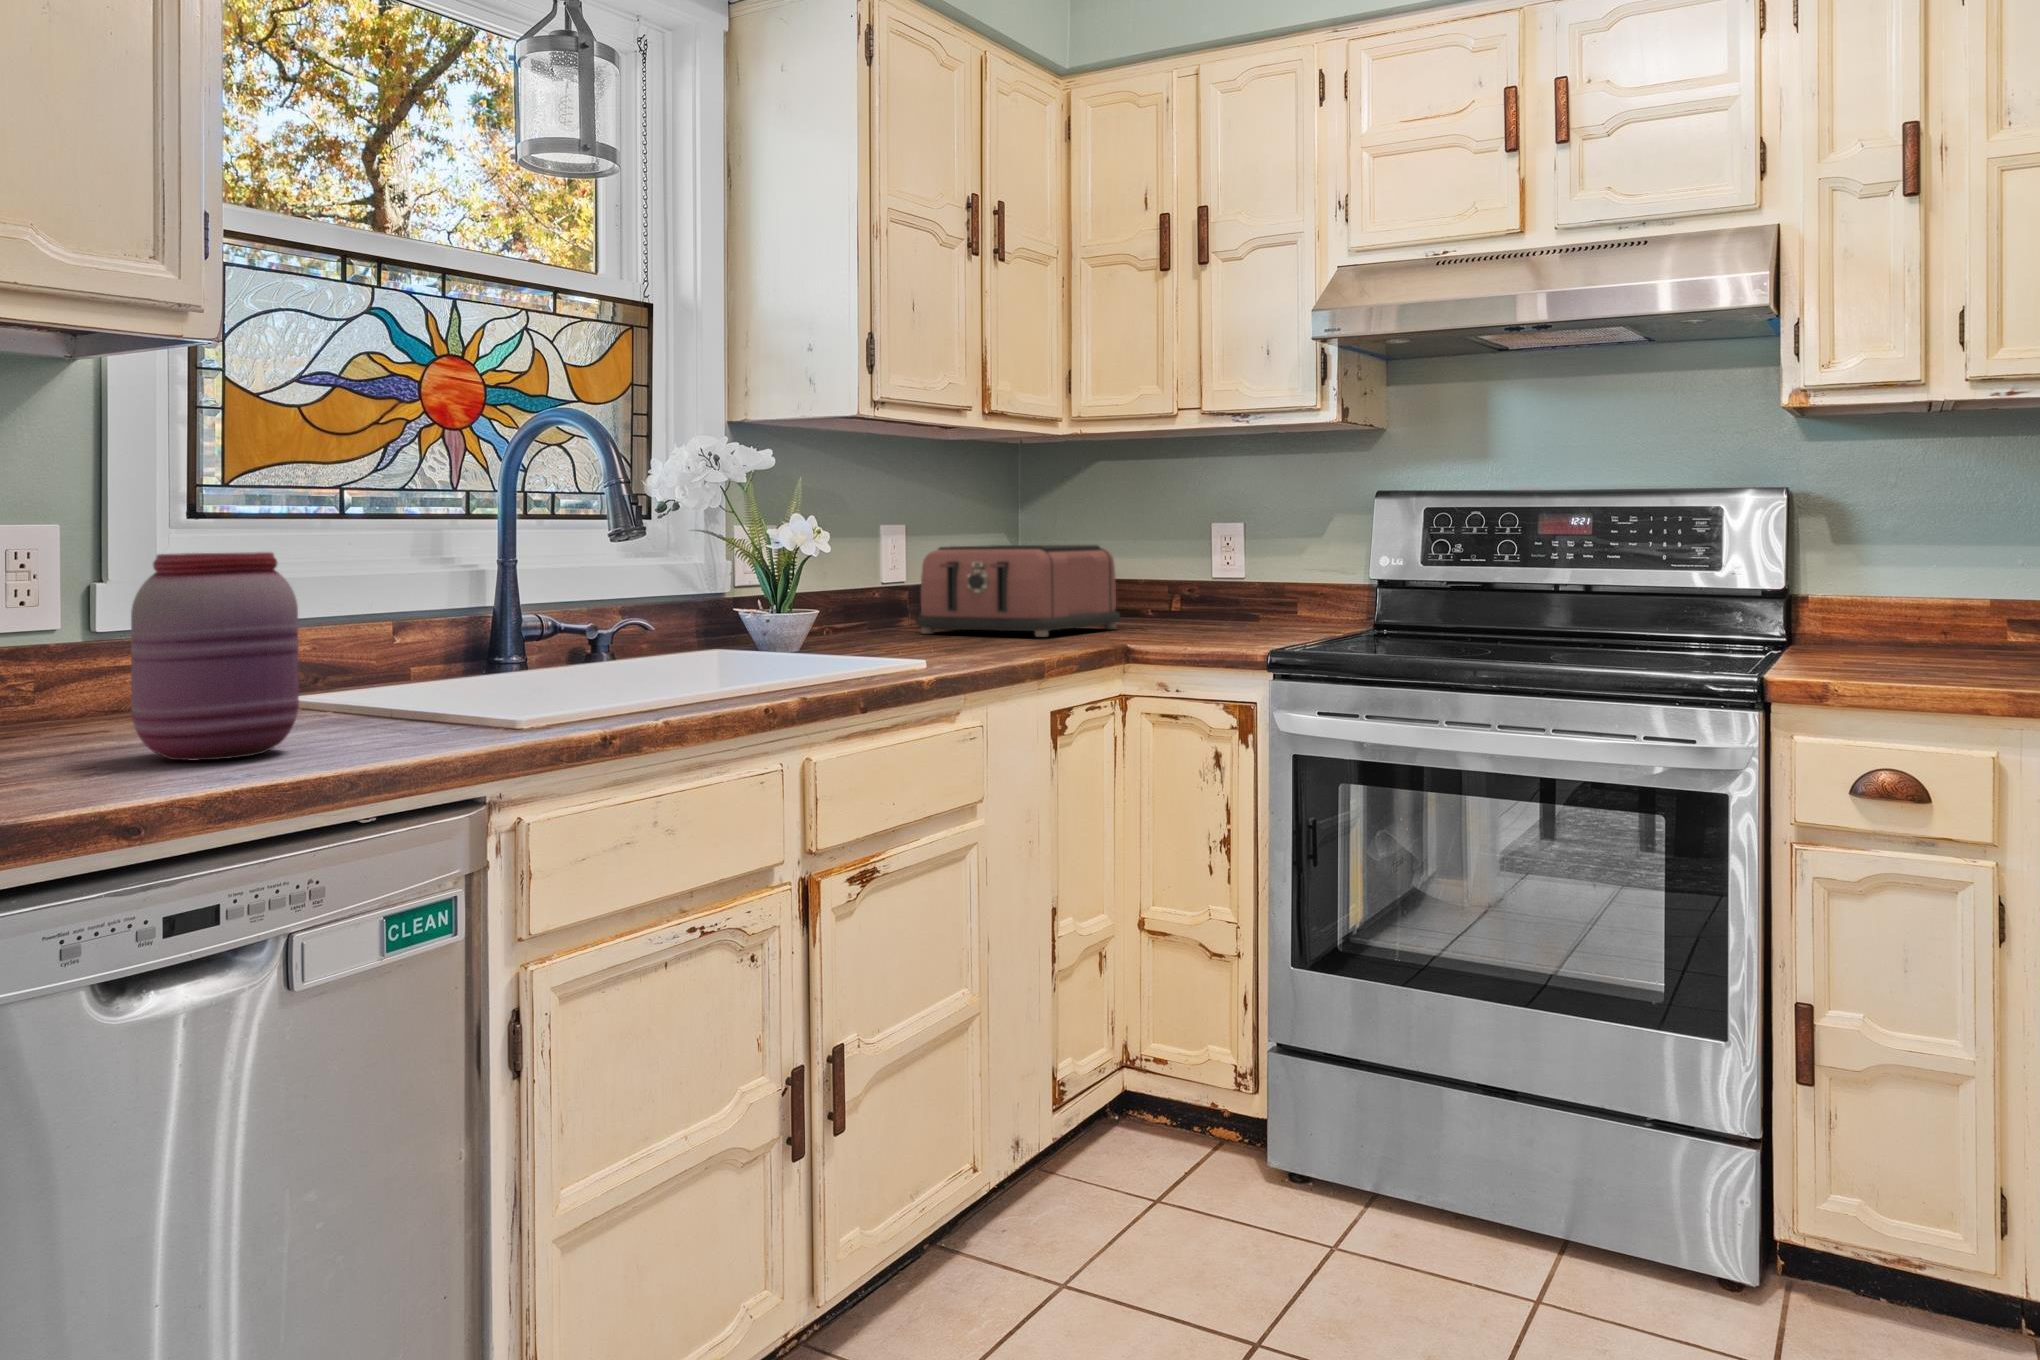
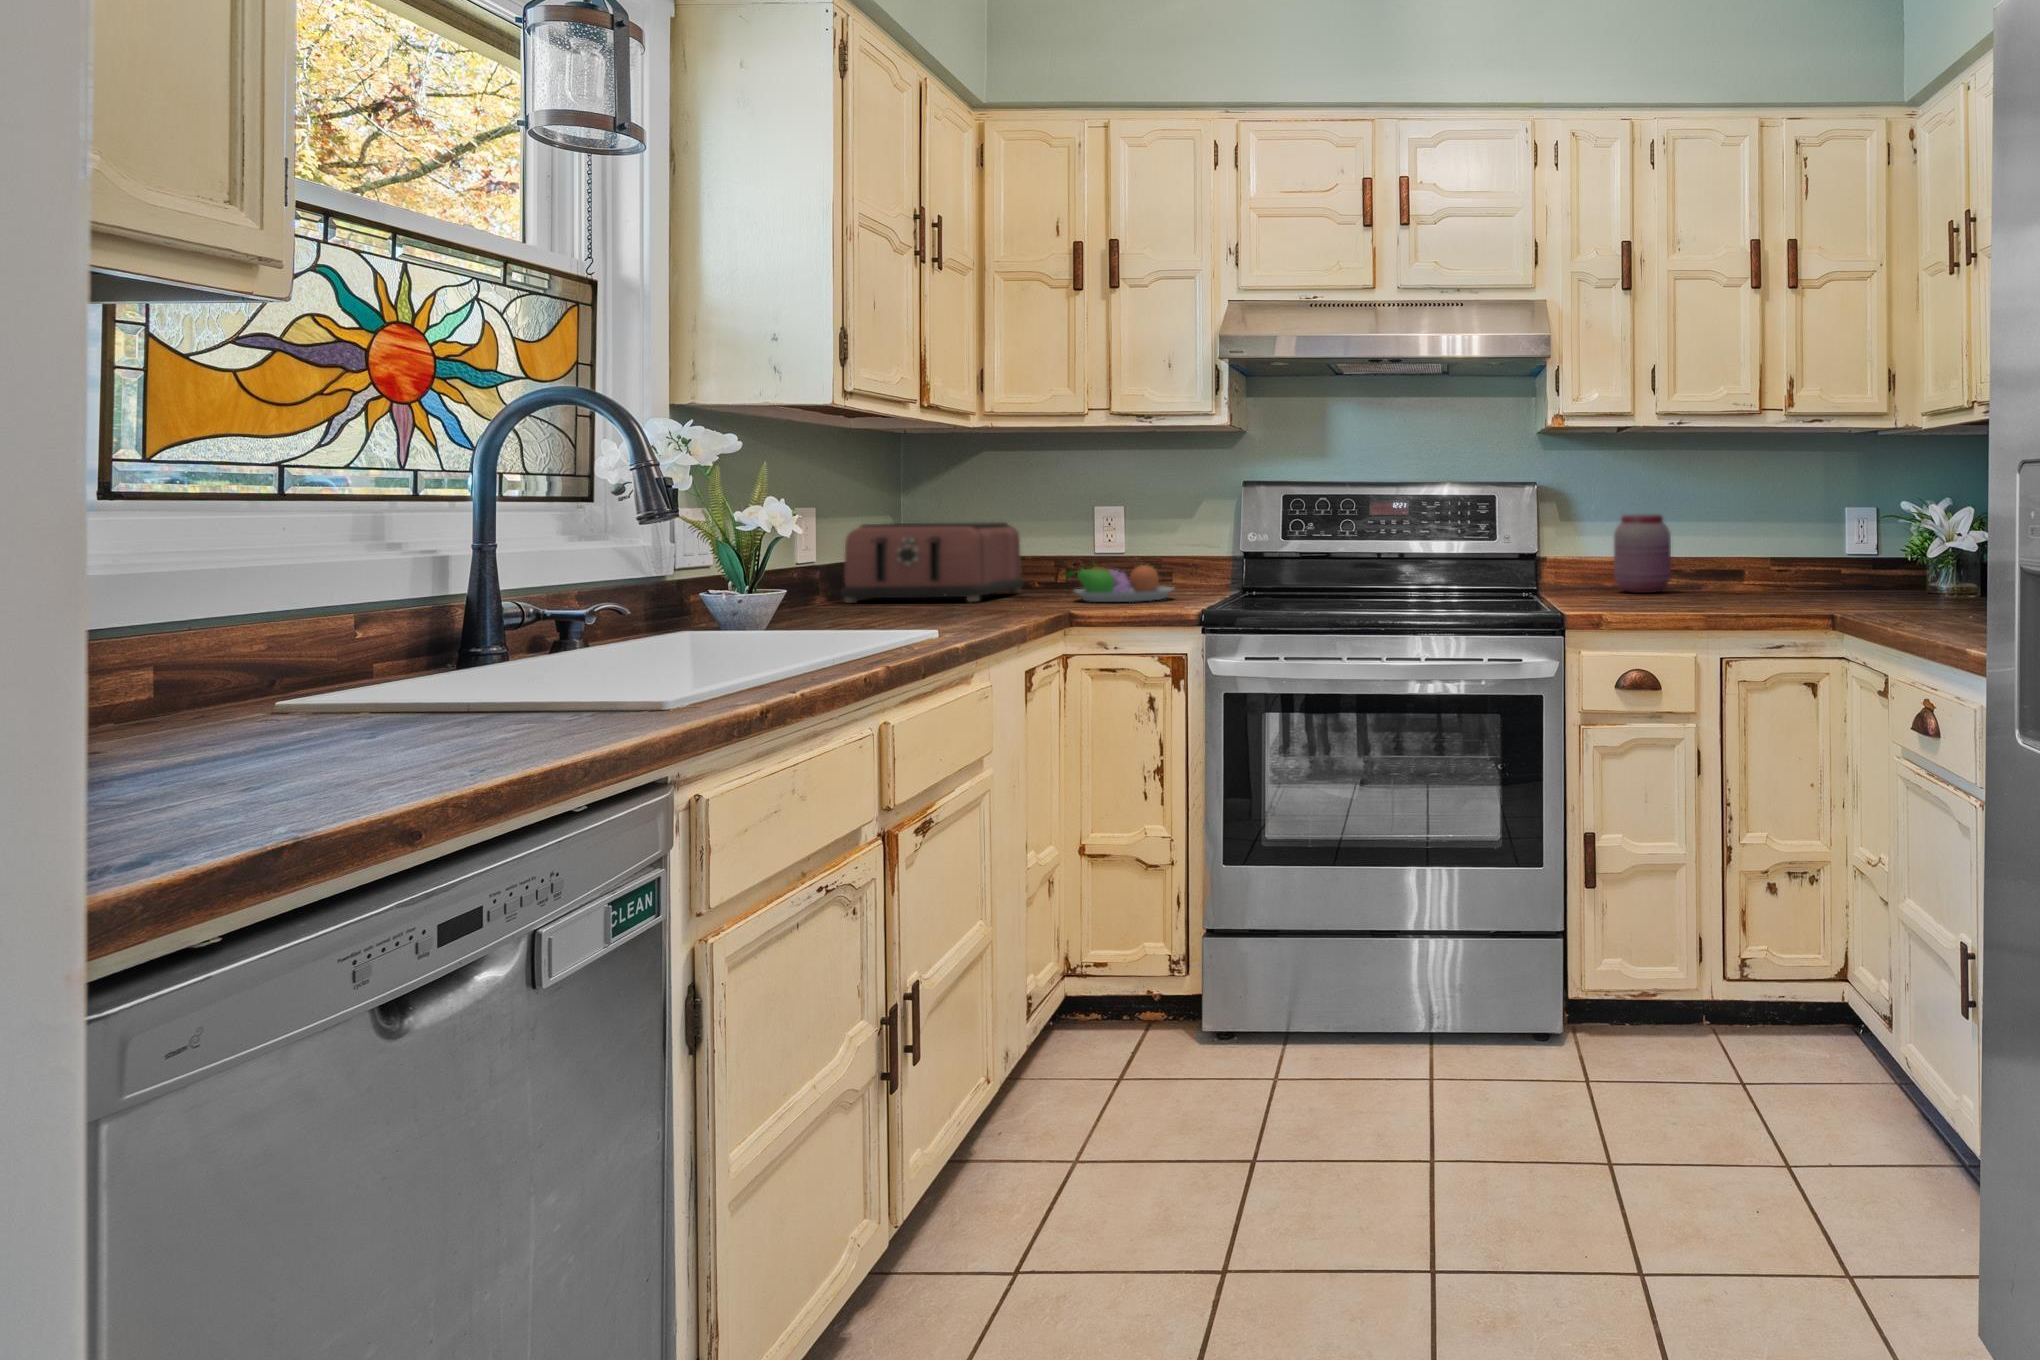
jar: present [131,552,299,760] -> present [1614,515,1671,593]
fruit bowl: none [1134,592,1268,644] -> present [1066,563,1174,602]

